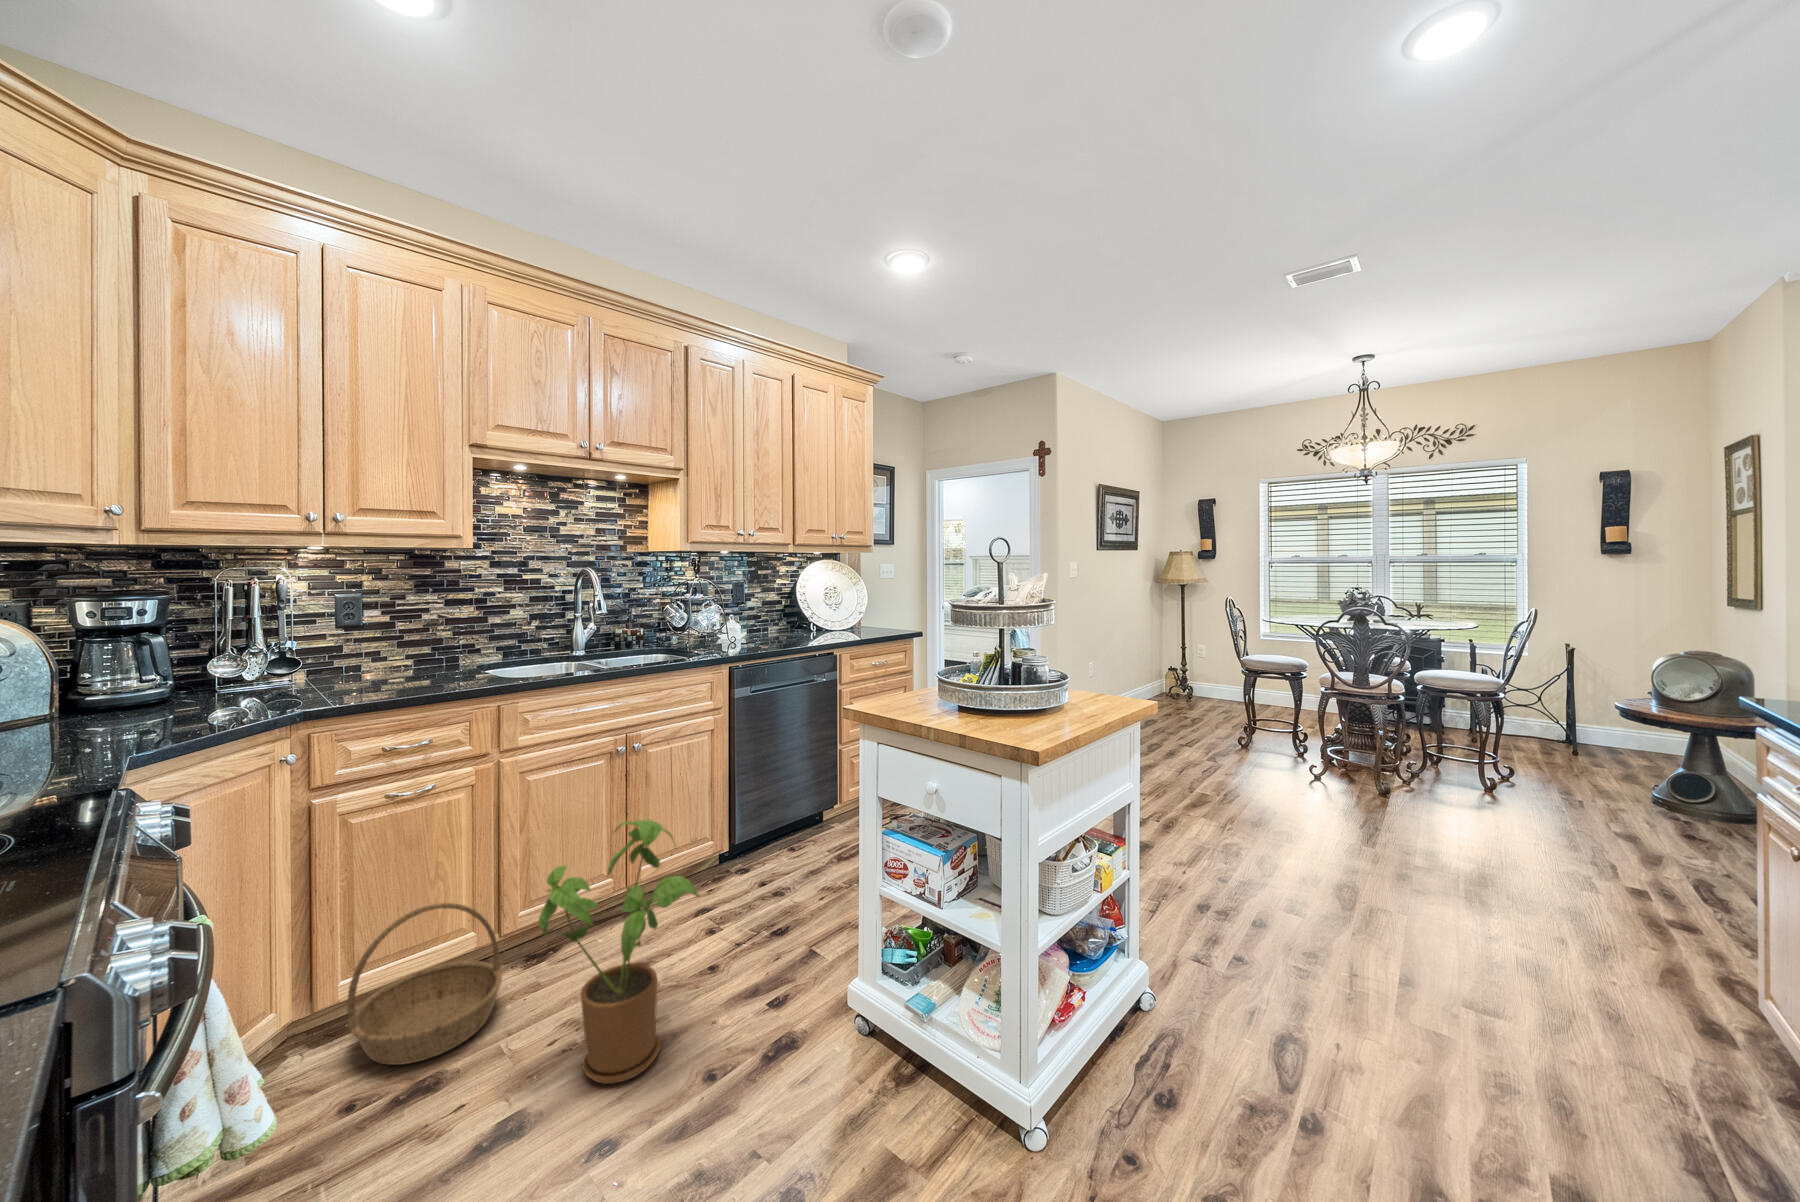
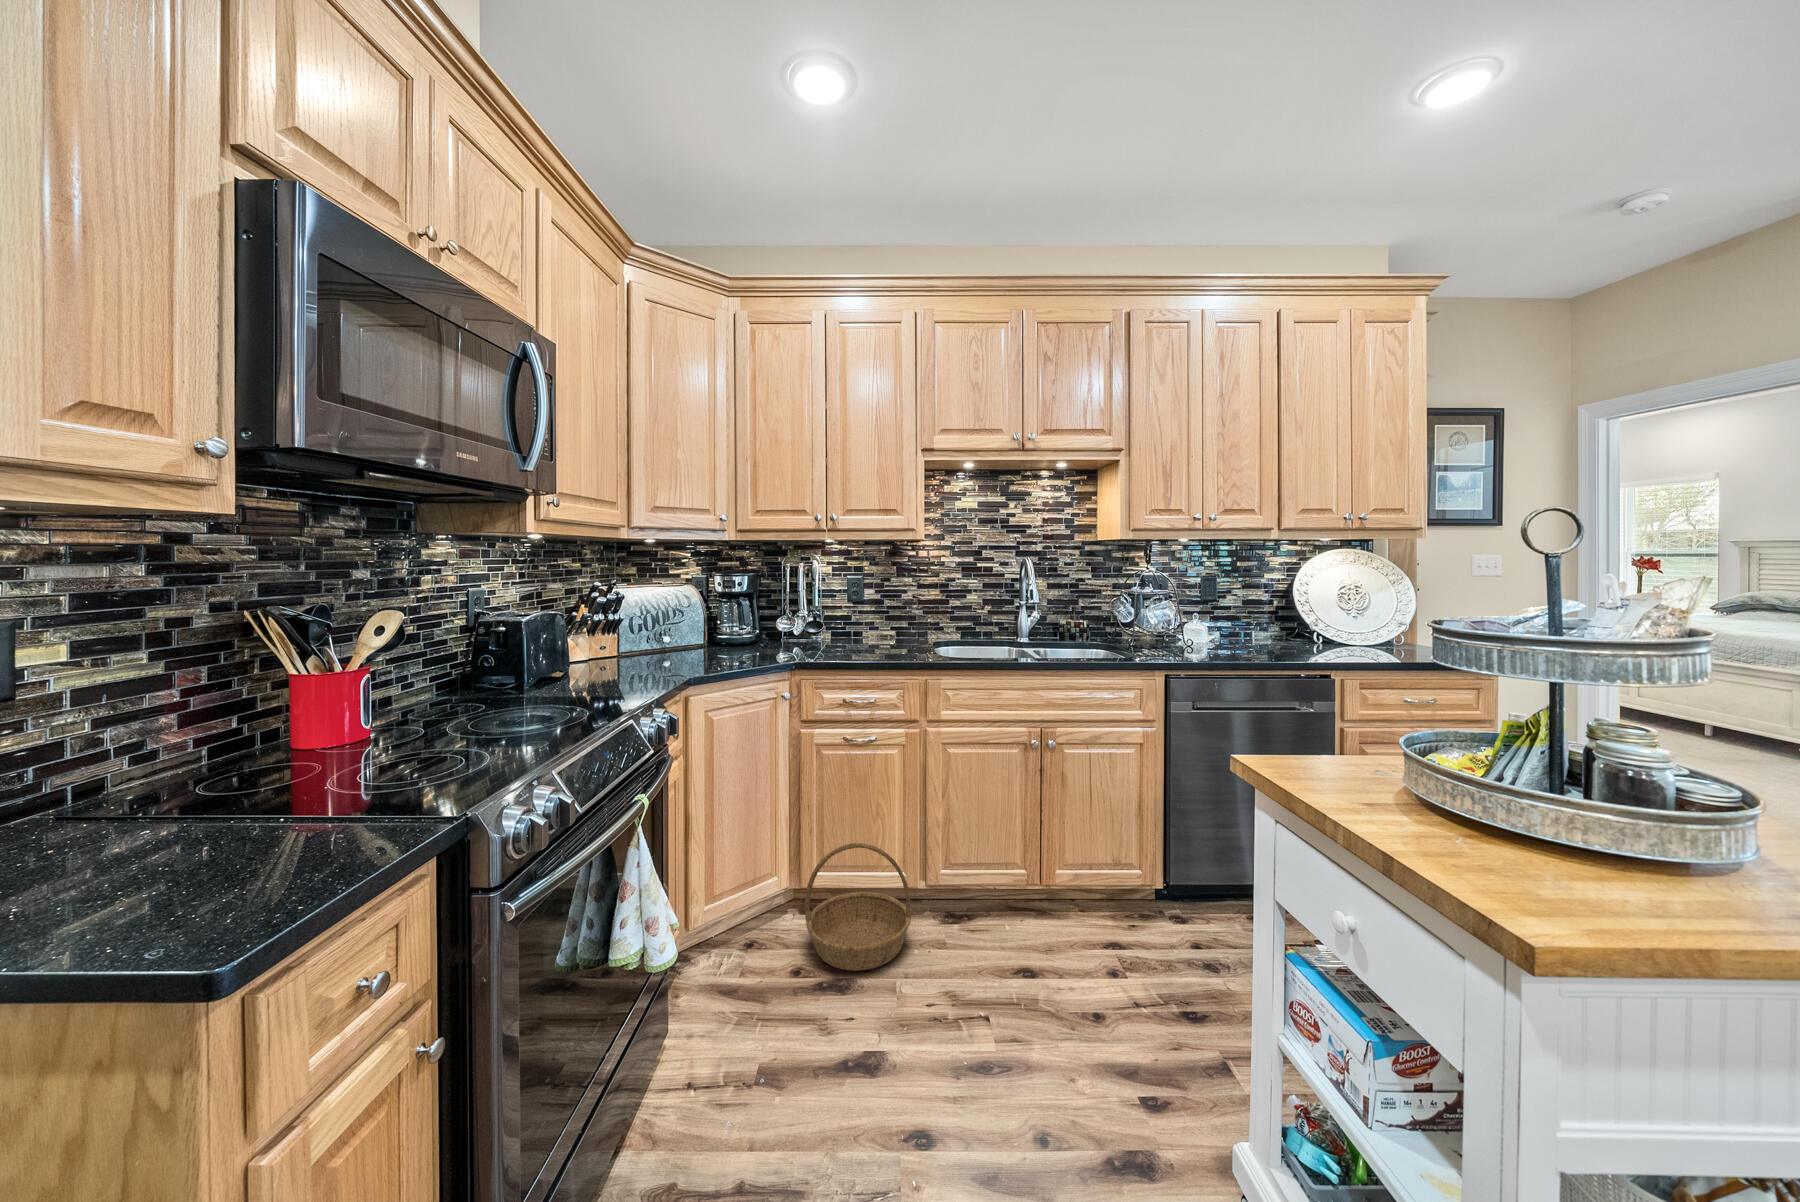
house plant: present [539,820,699,1084] -> none [905,821,1043,1085]

